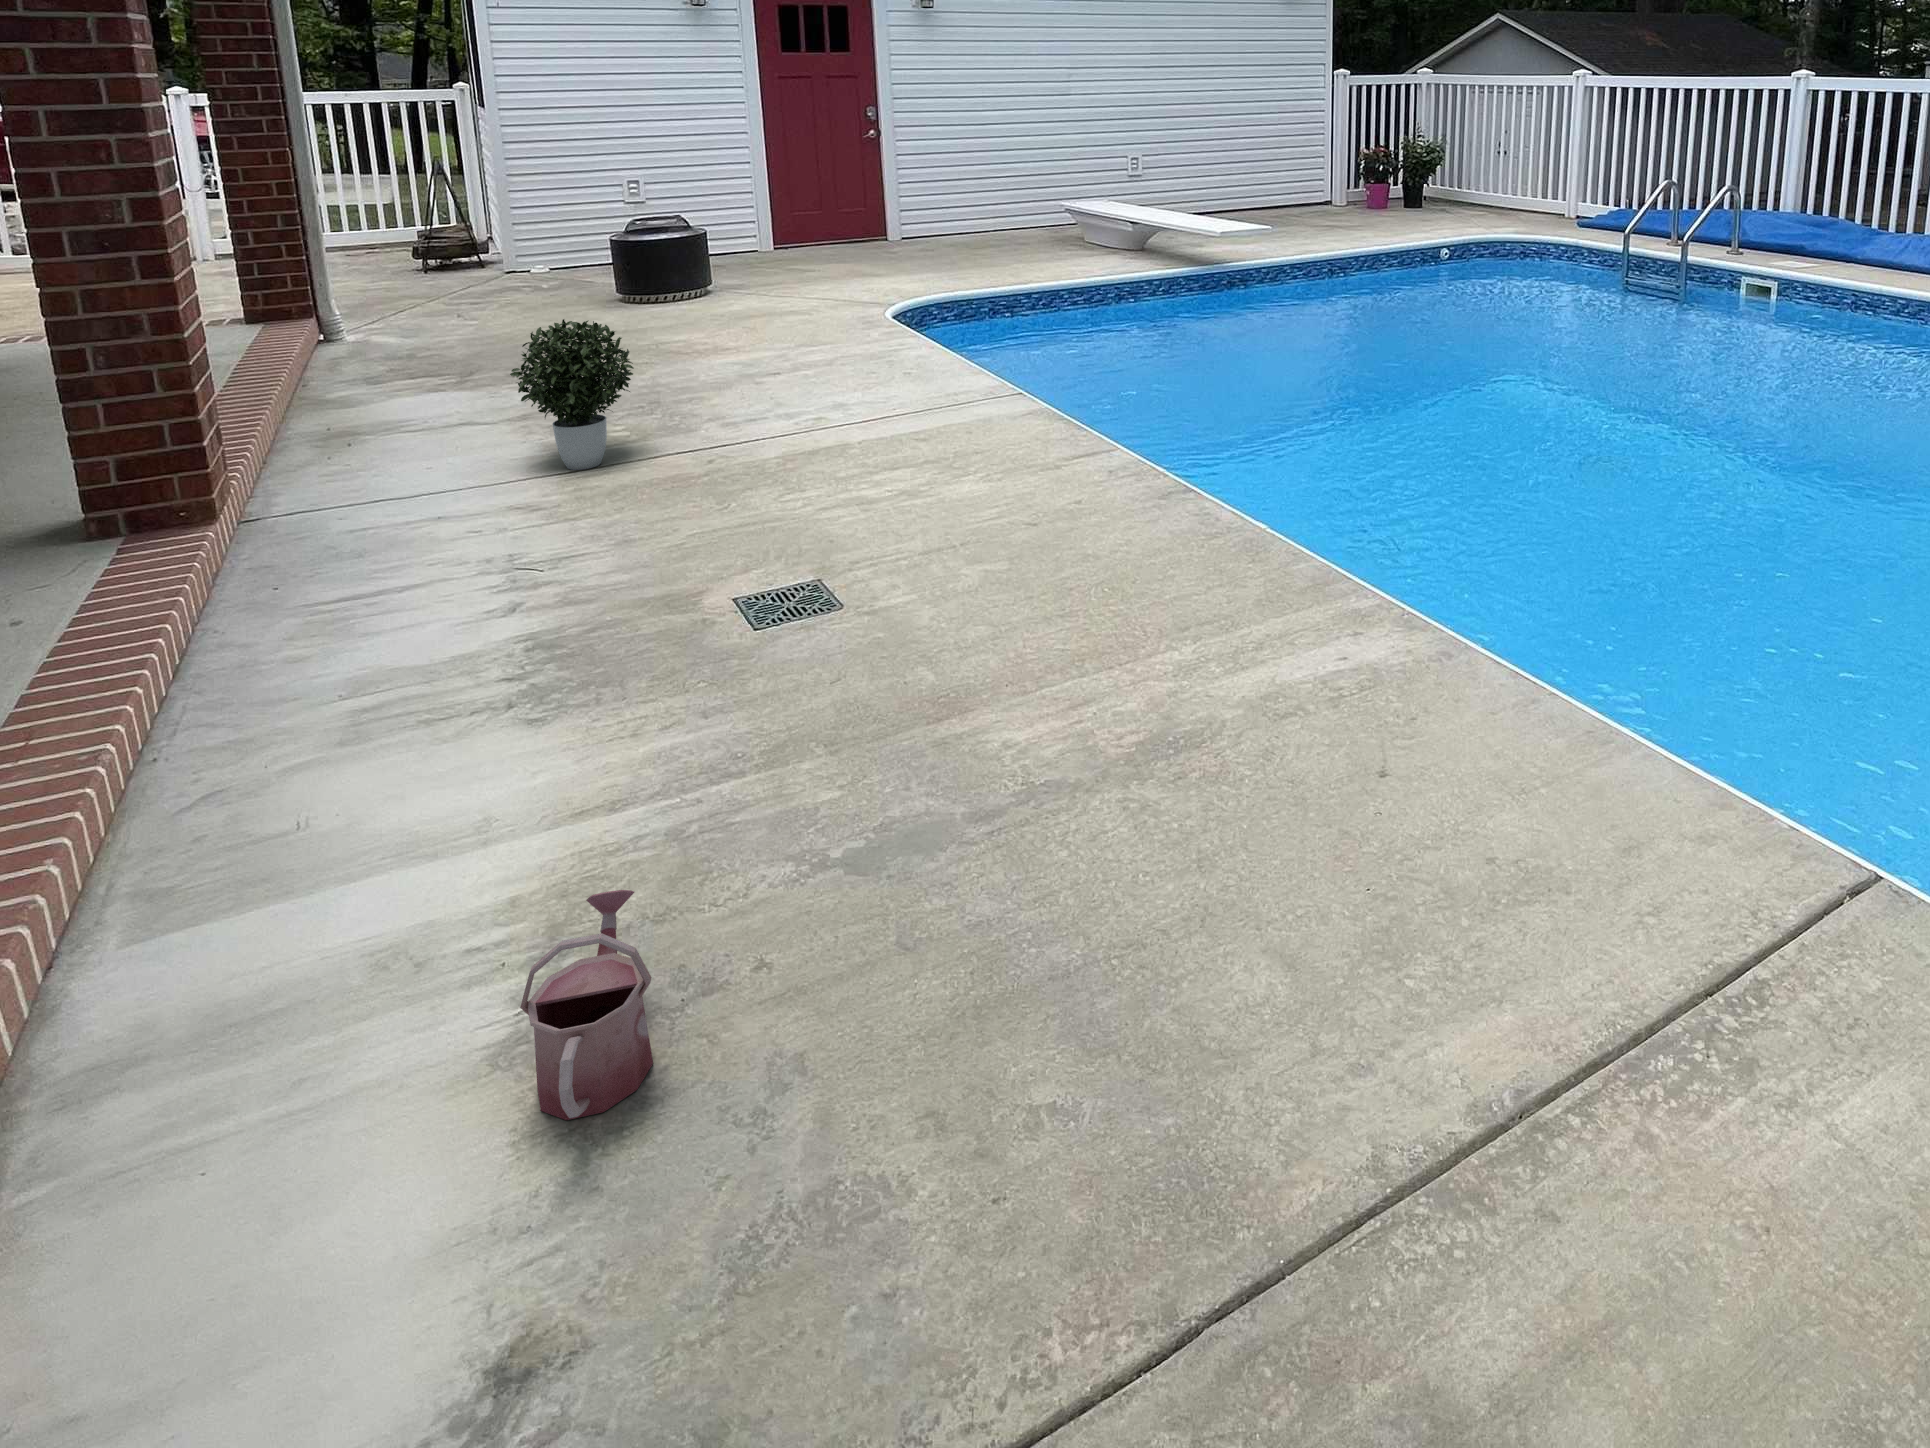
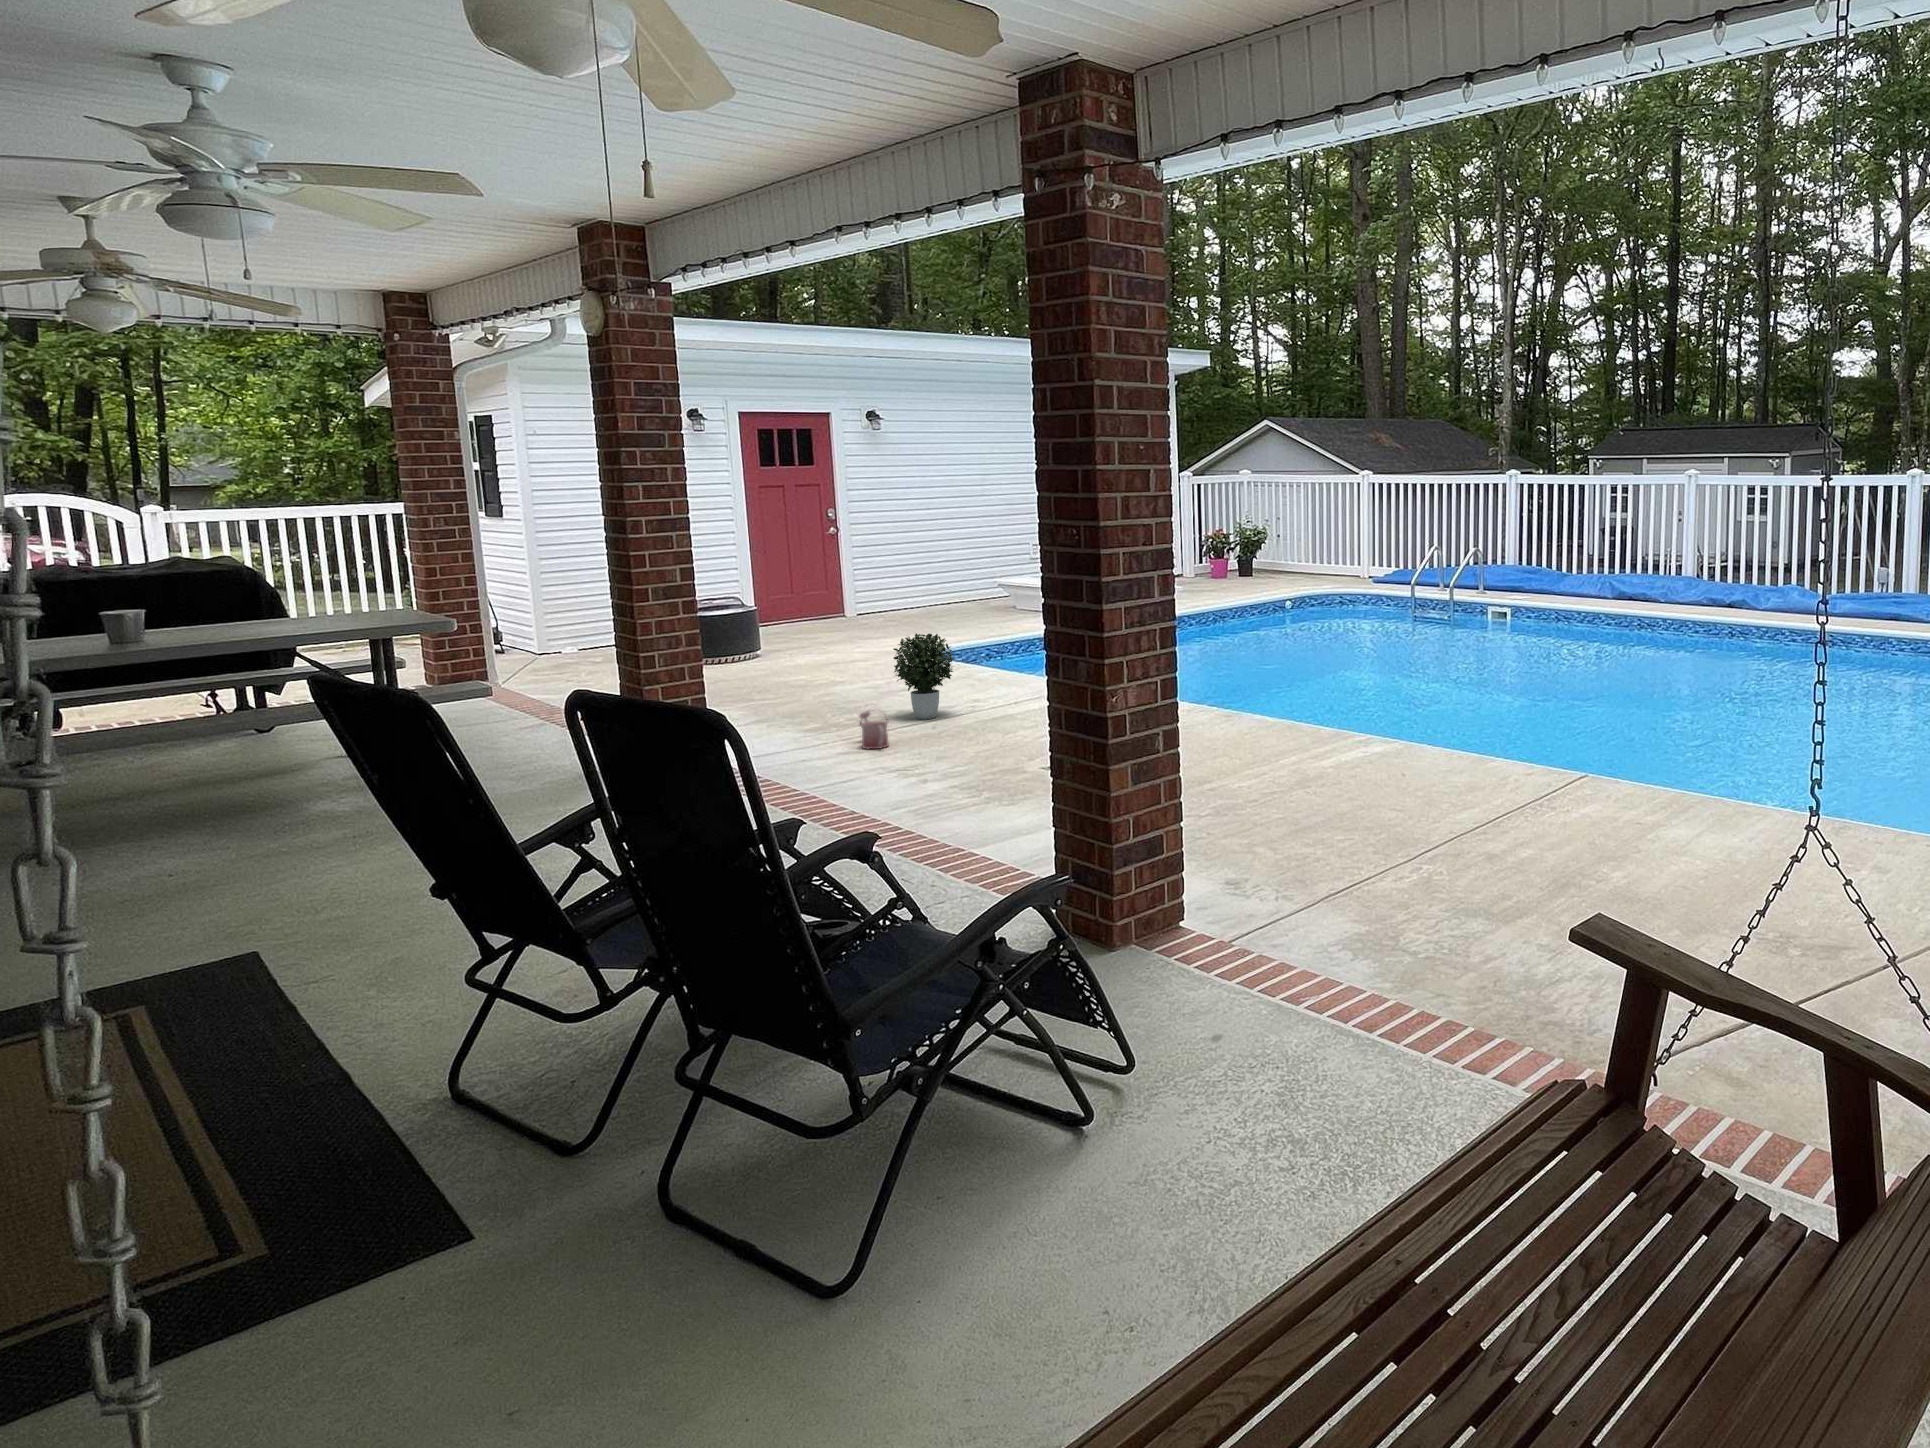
watering can: present [520,890,653,1120] -> present [860,710,888,749]

